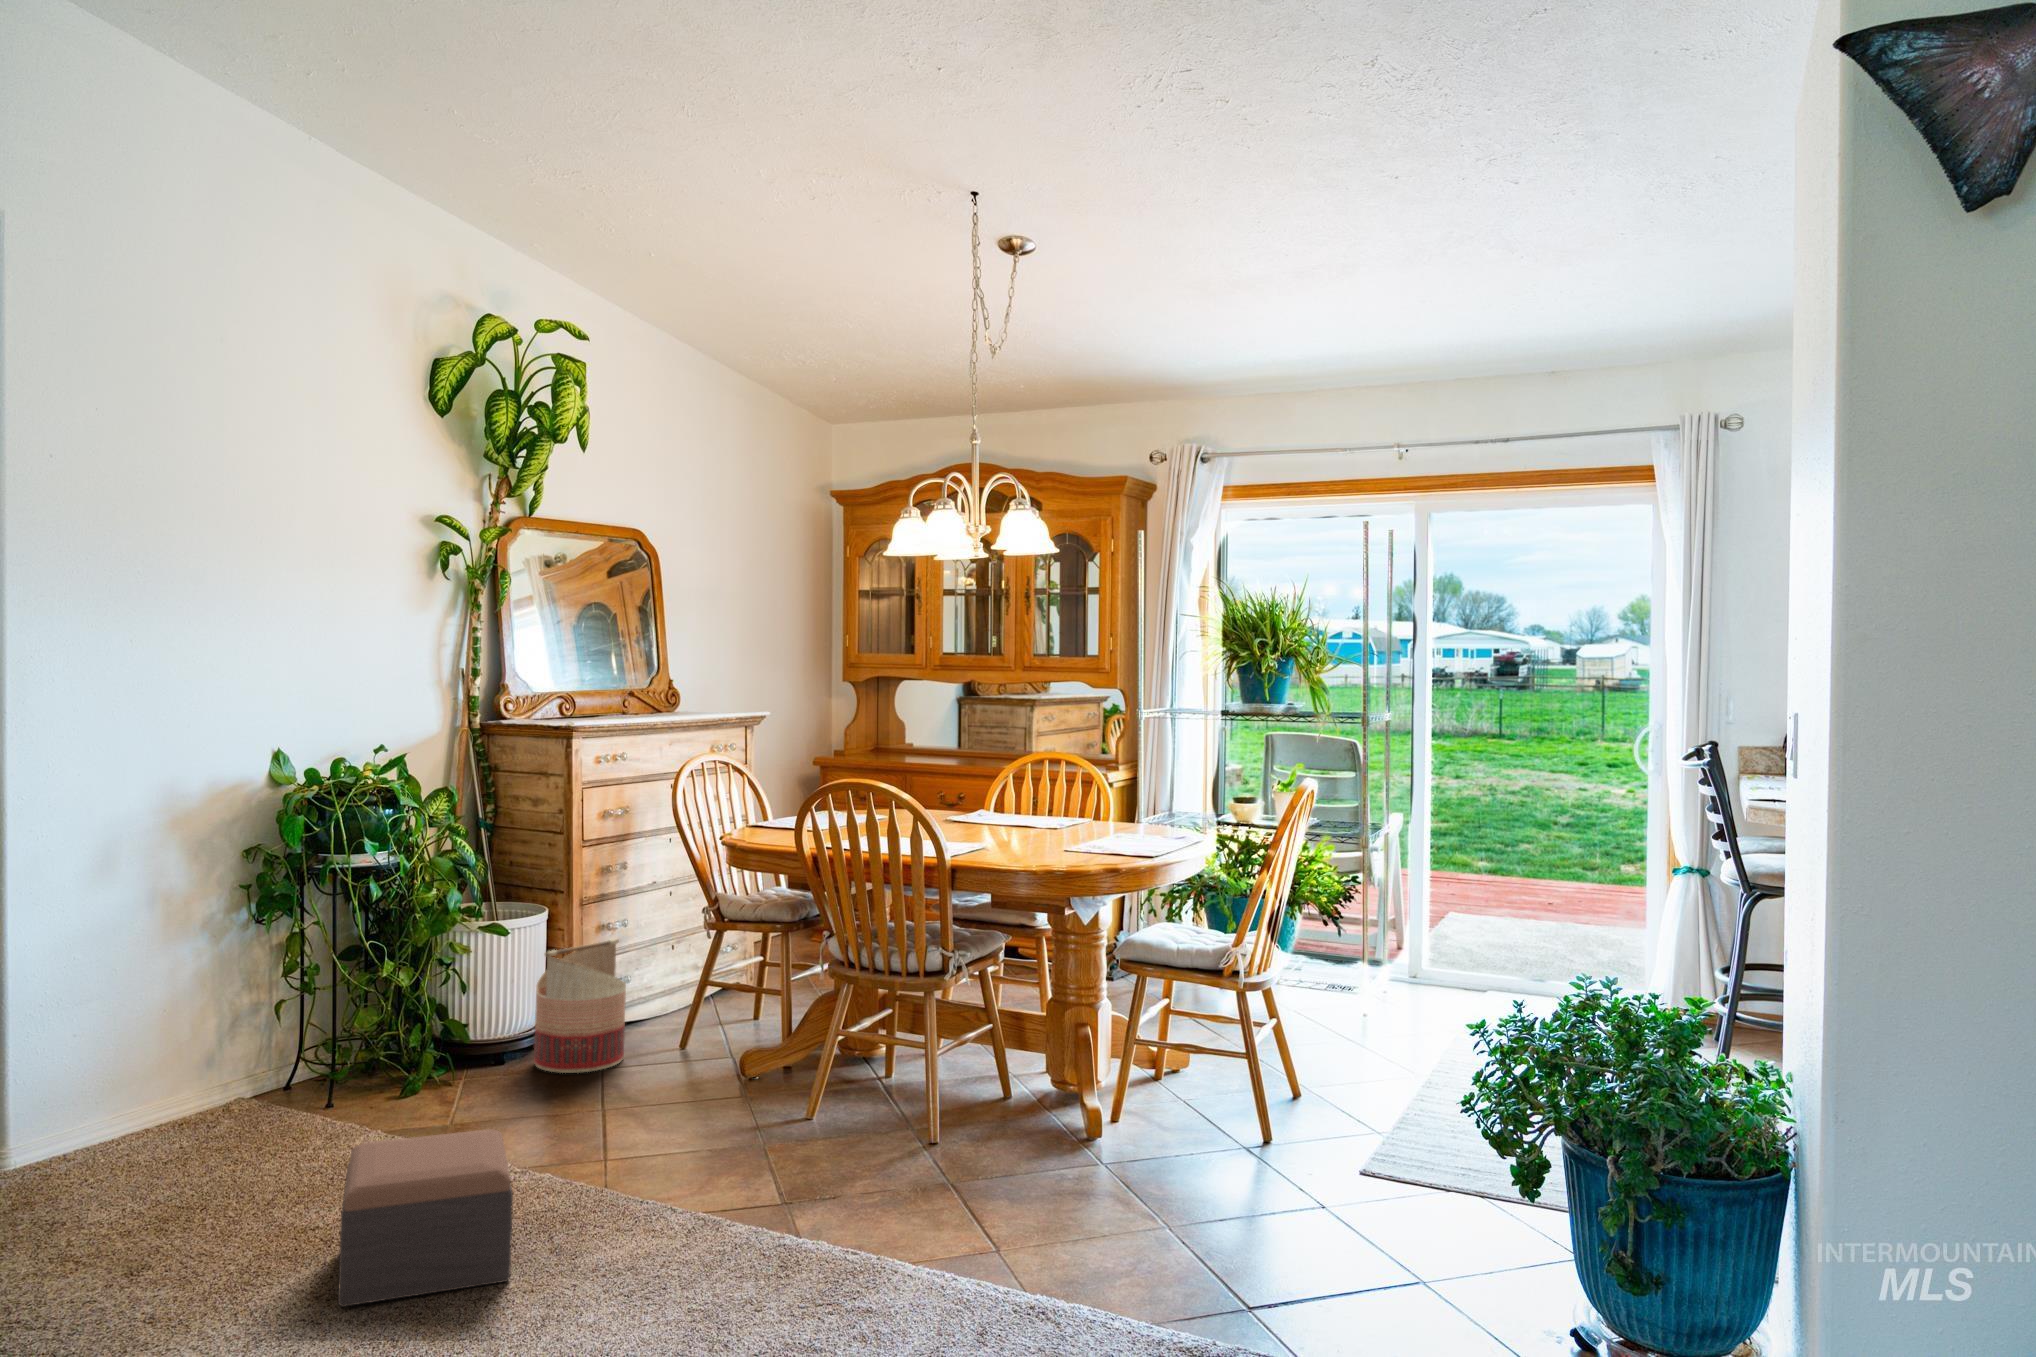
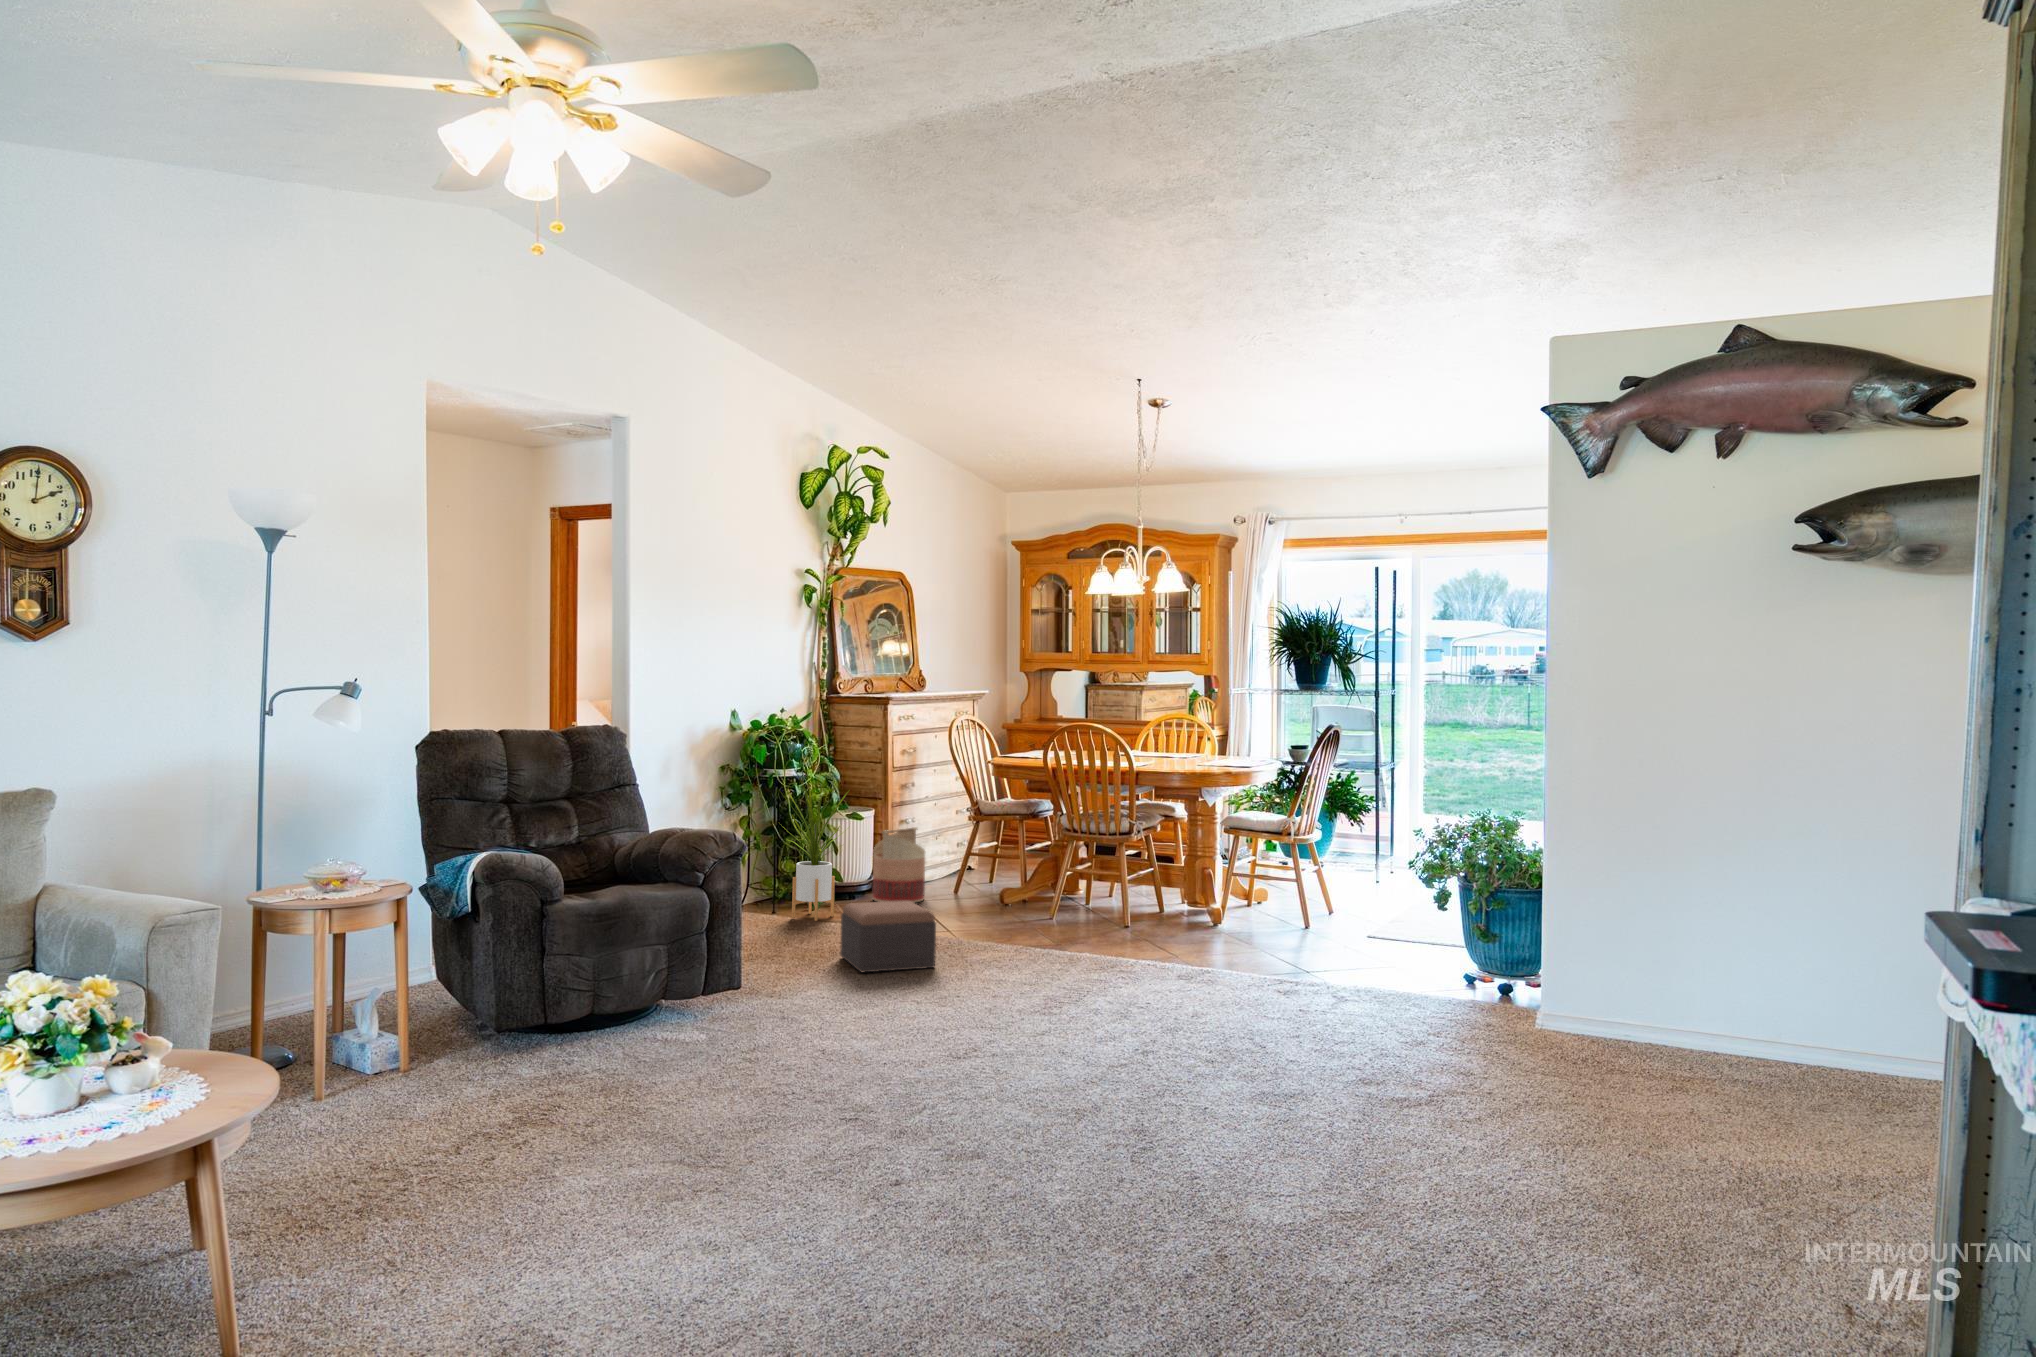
house plant: none [330,867,474,1125] -> present [787,786,849,921]

